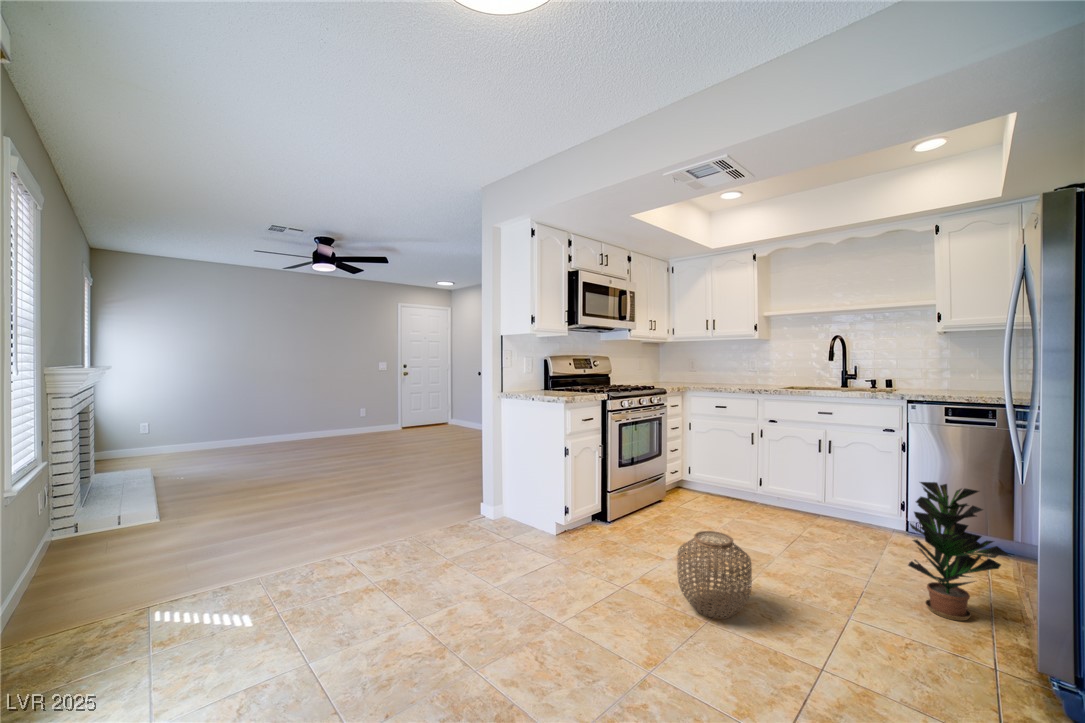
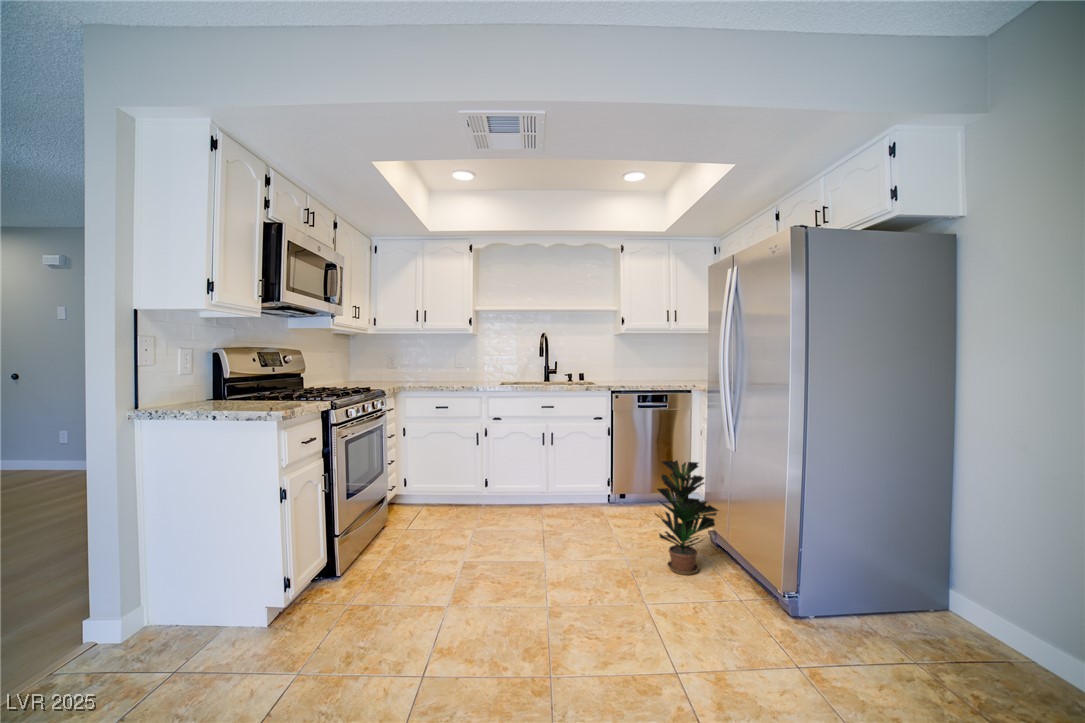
woven basket: present [677,531,752,619] -> none [492,556,574,662]

